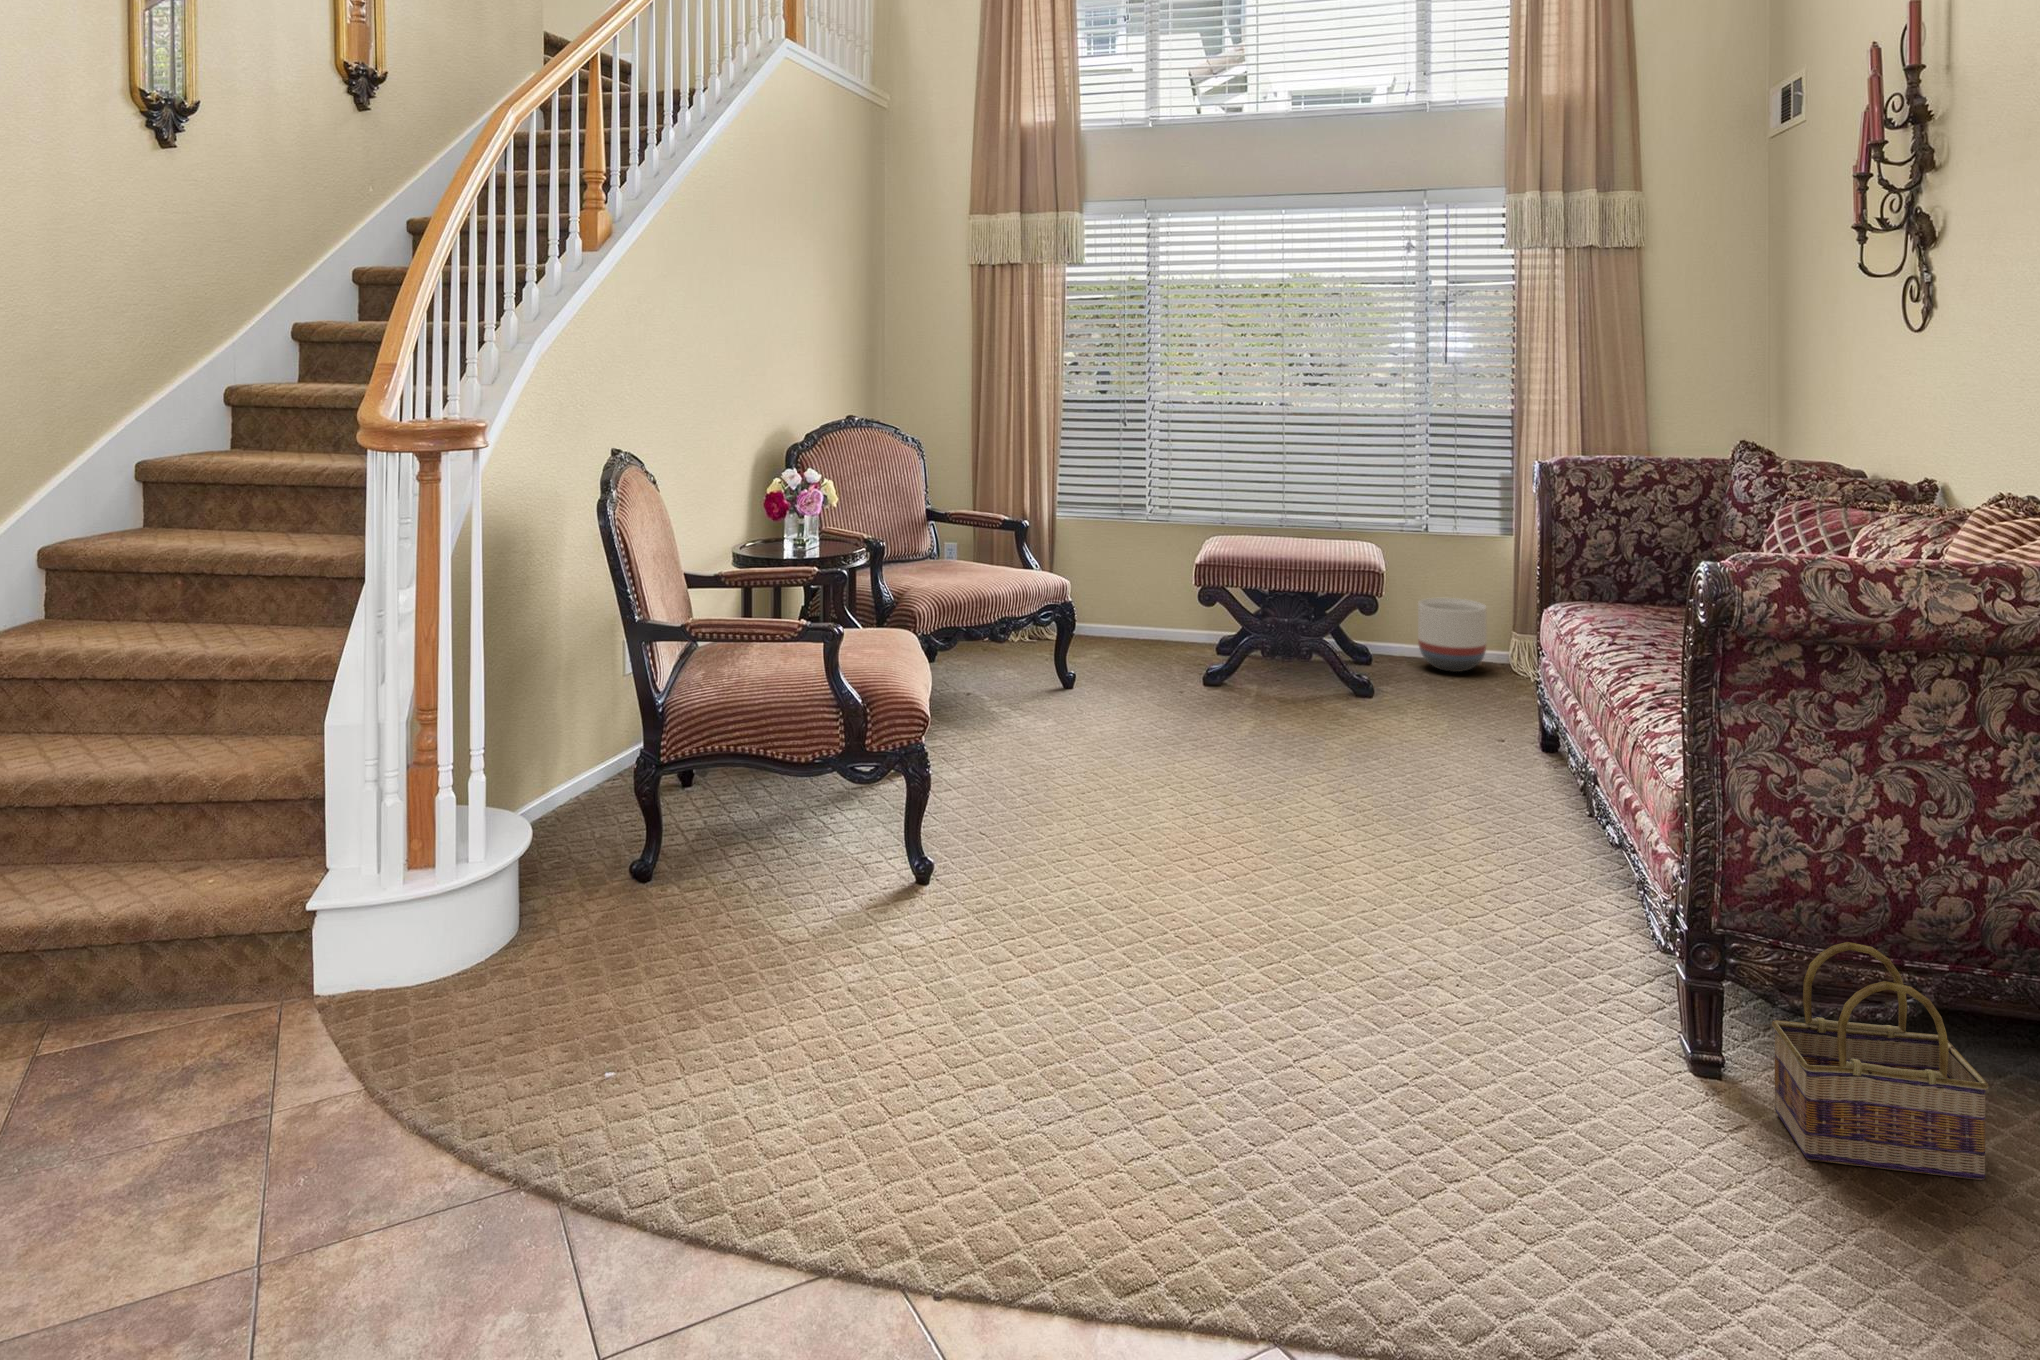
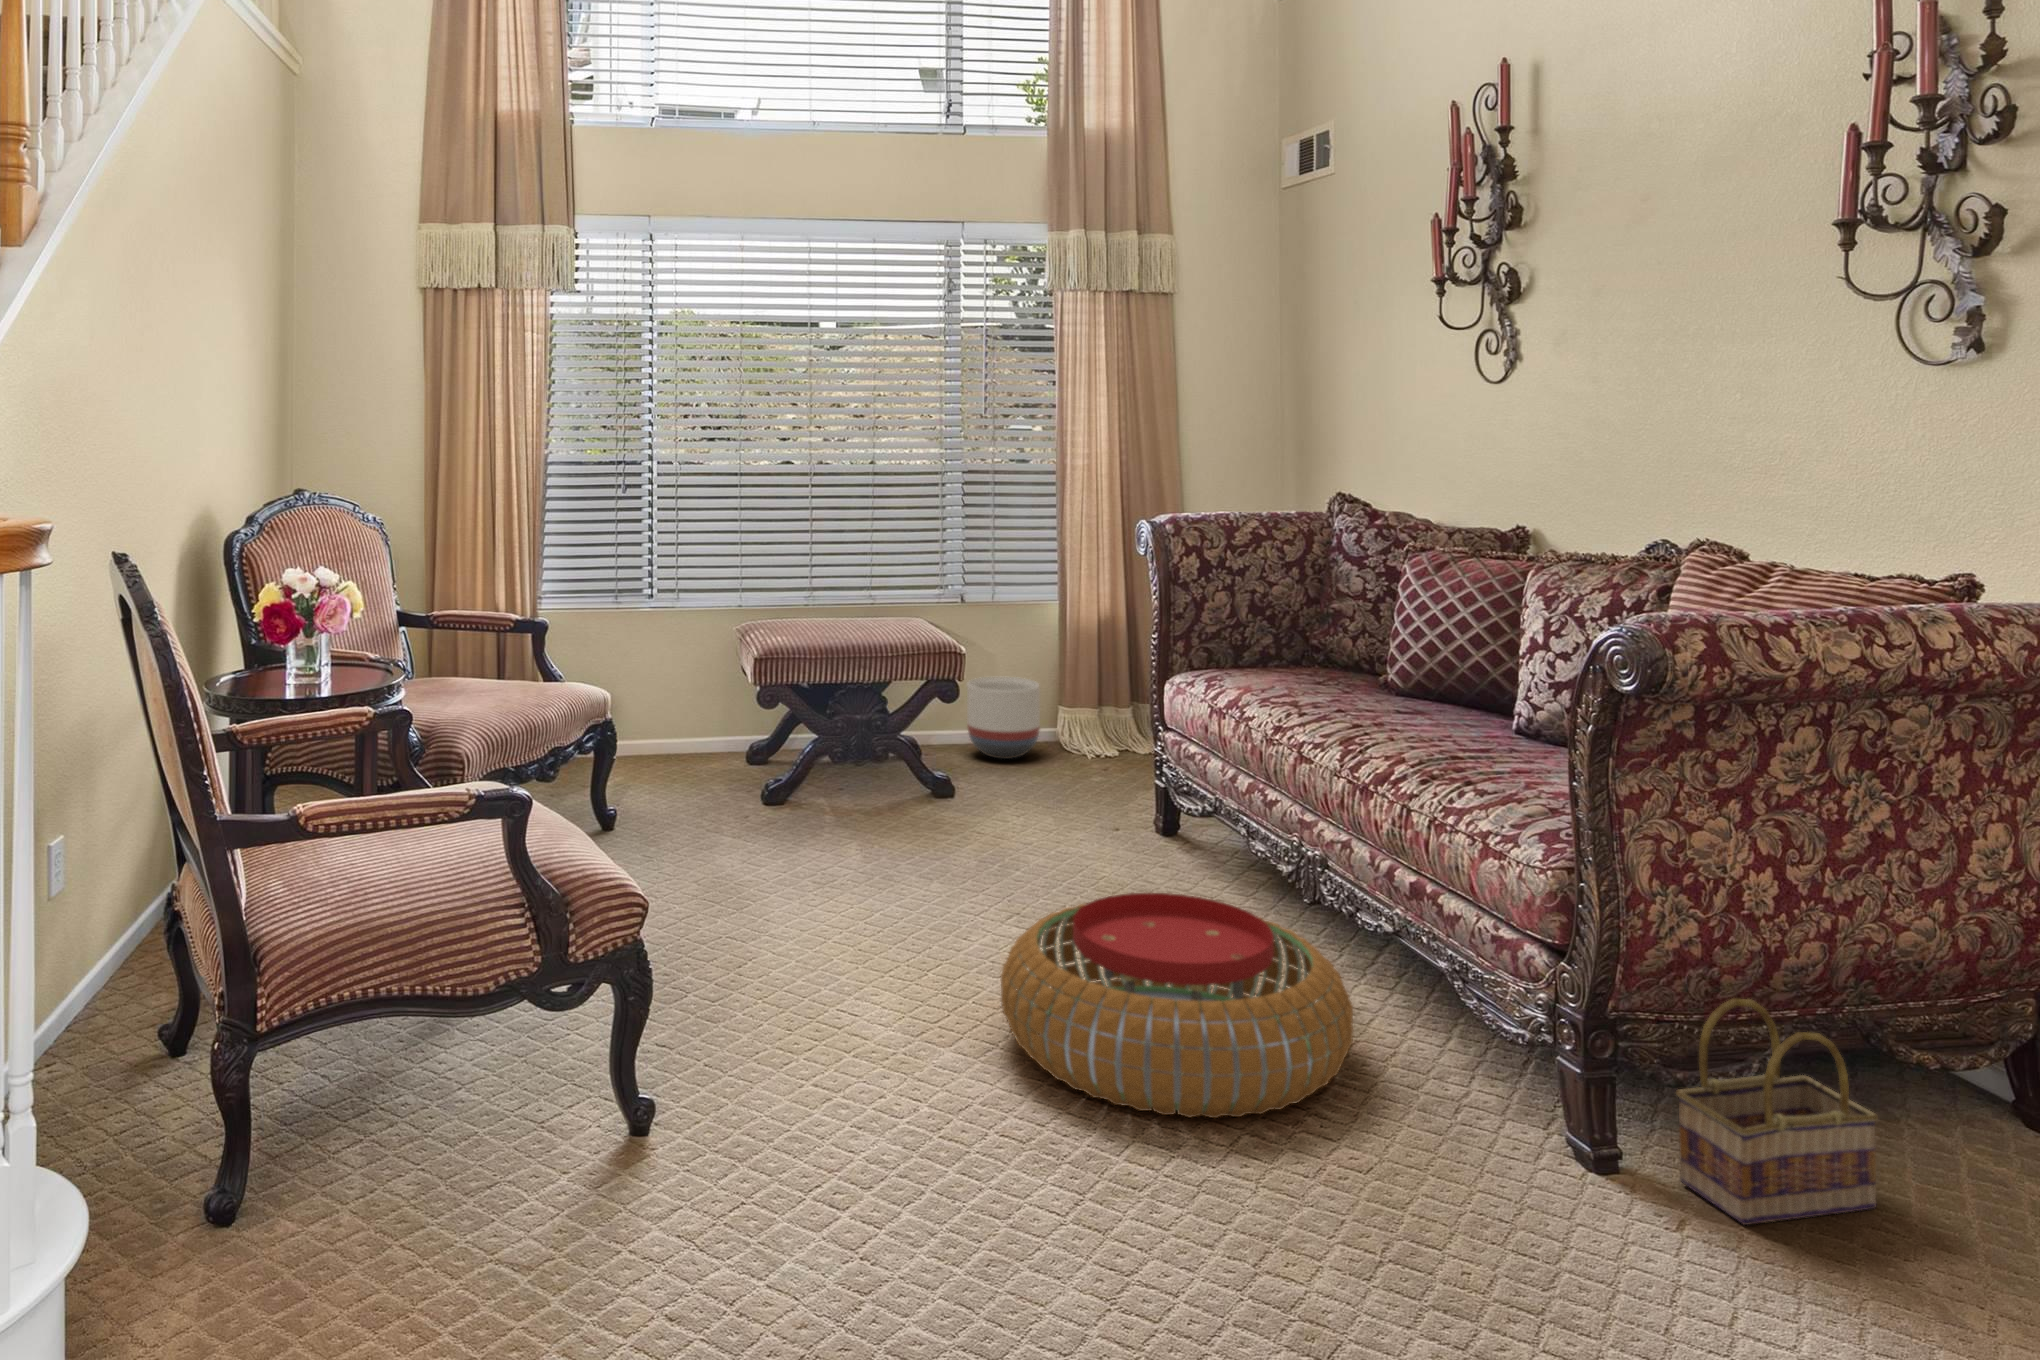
pouf: none [1223,778,1539,977] -> present [1001,893,1353,1118]

